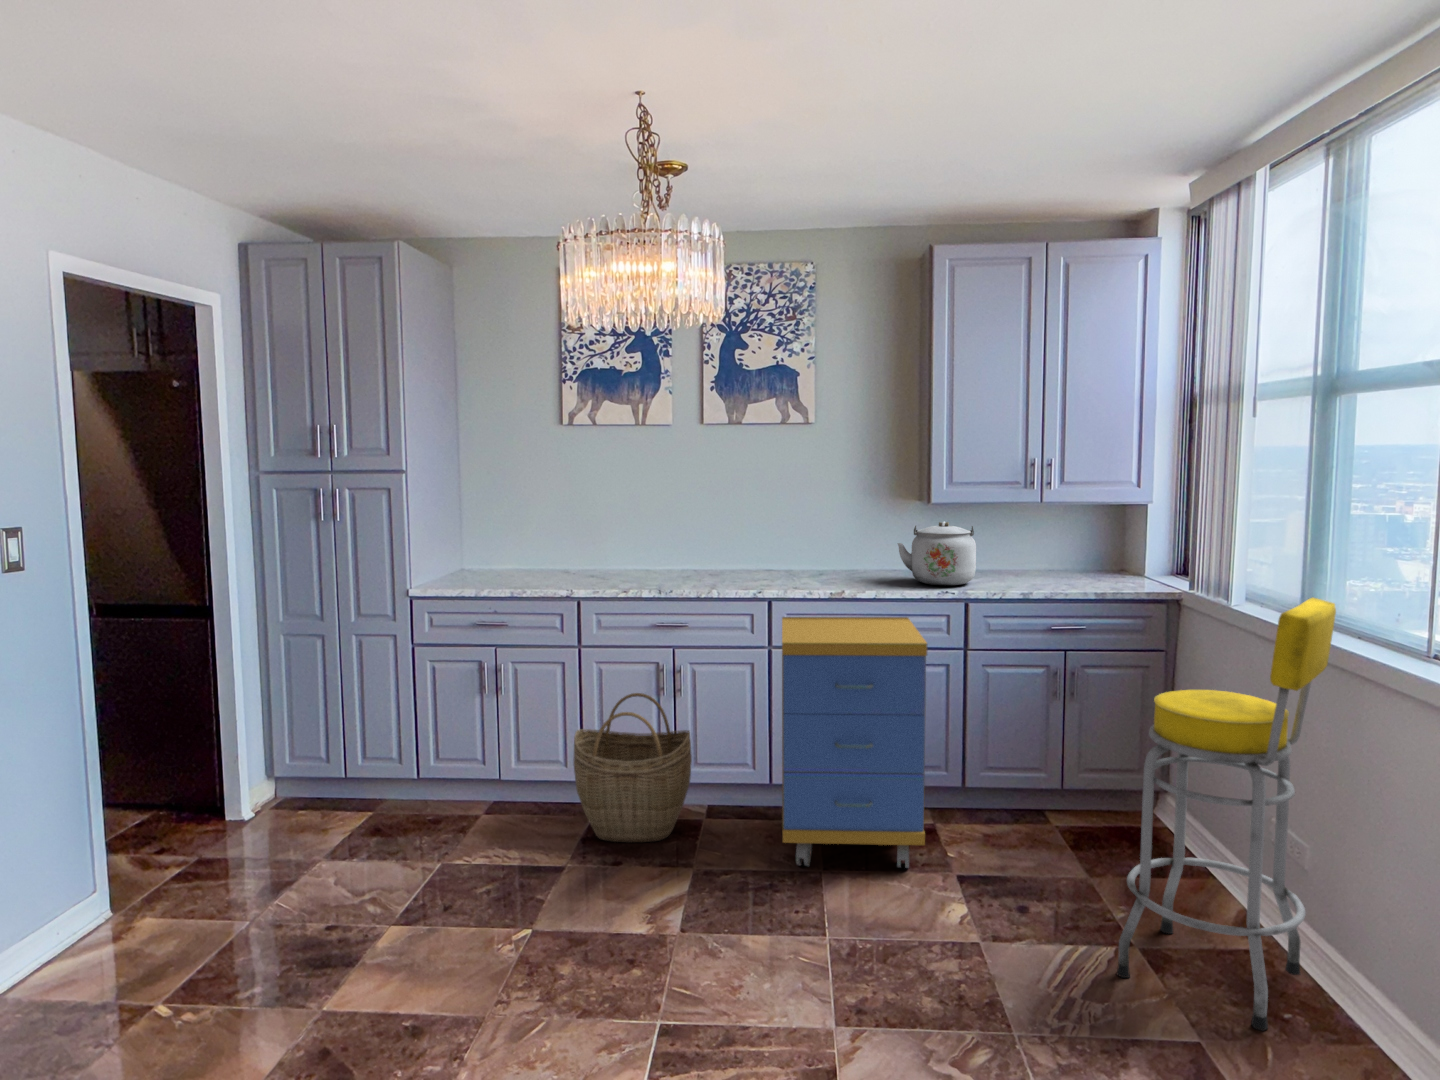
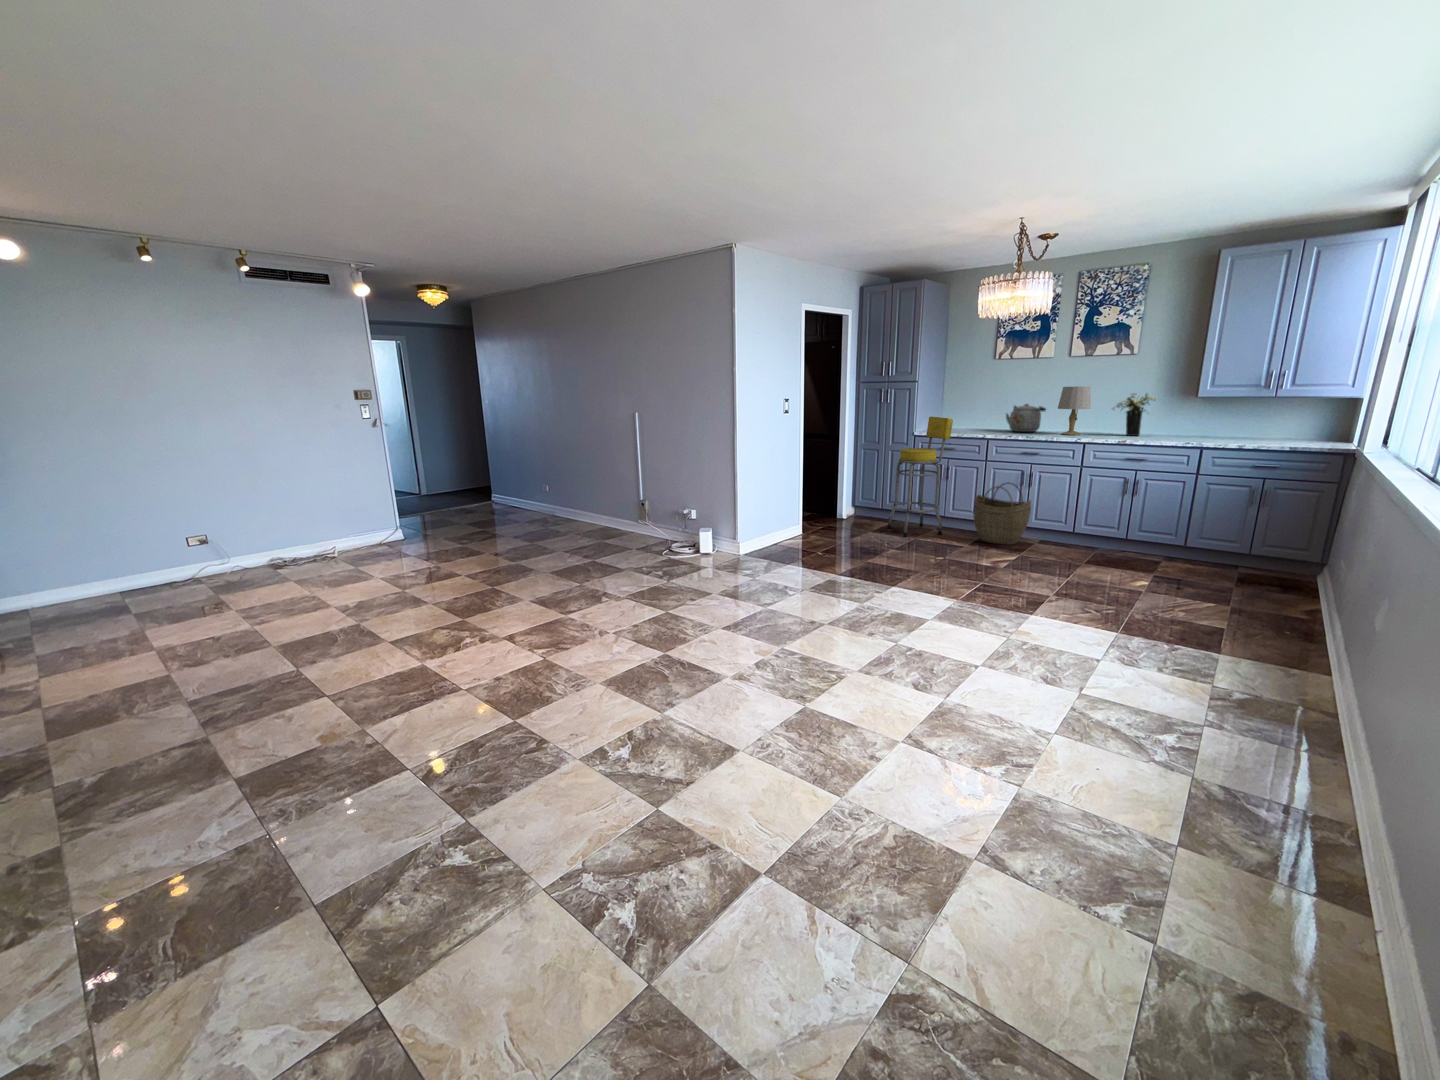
table lamp: none [701,482,760,580] -> present [1058,386,1091,435]
flower arrangement: none [793,494,864,576] -> present [1112,393,1157,436]
kettle: present [897,521,976,585] -> present [1006,404,1046,432]
bar stool: present [1117,598,1336,1031] -> present [888,417,953,537]
storage cabinet: present [782,617,928,868] -> none [1062,451,1161,569]

